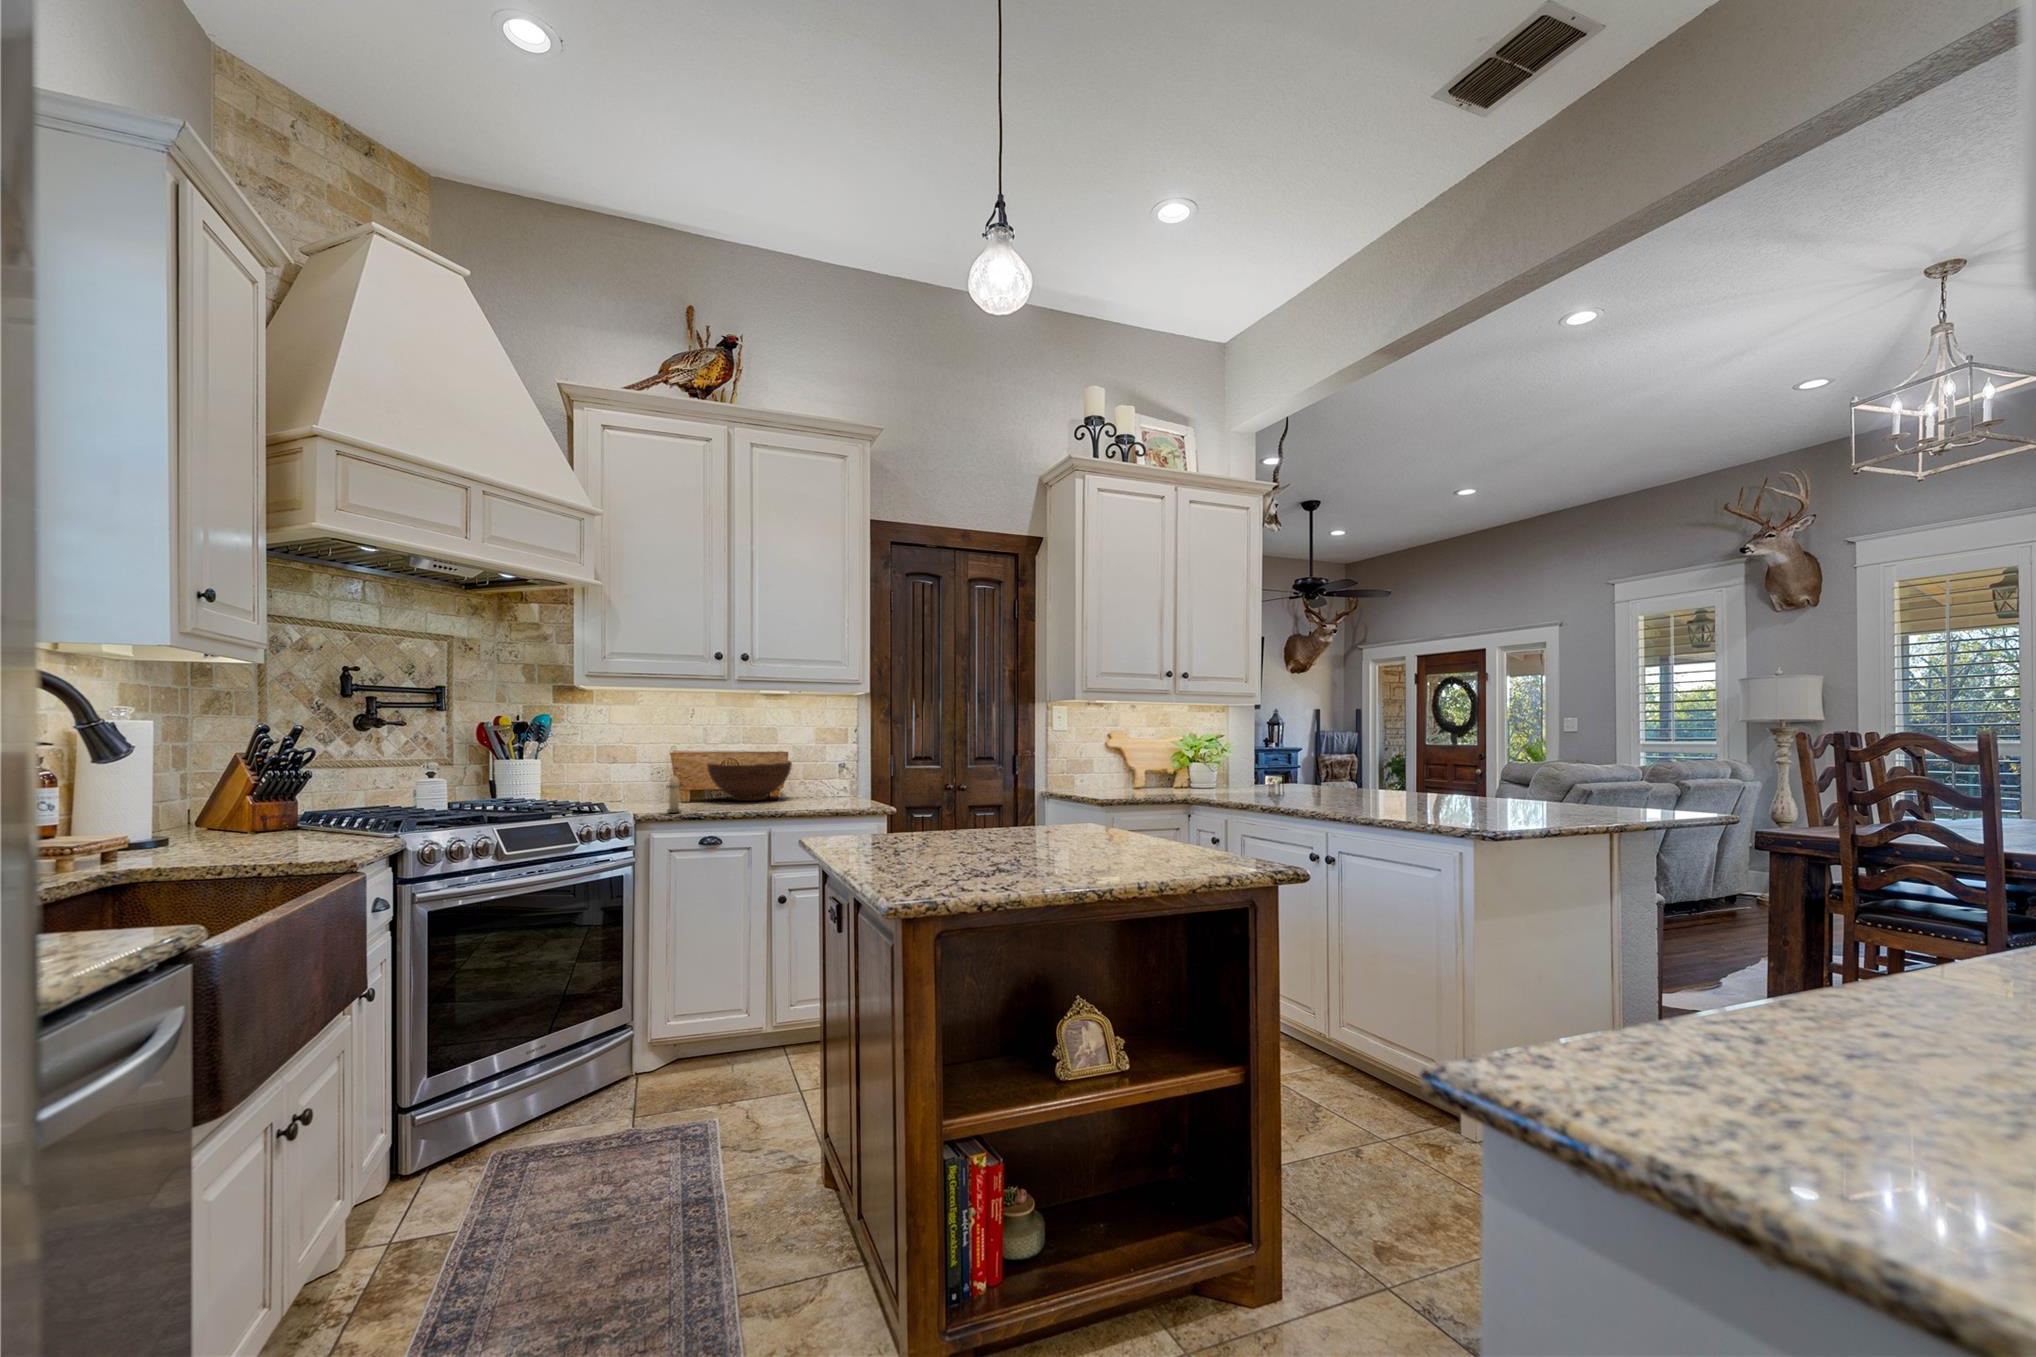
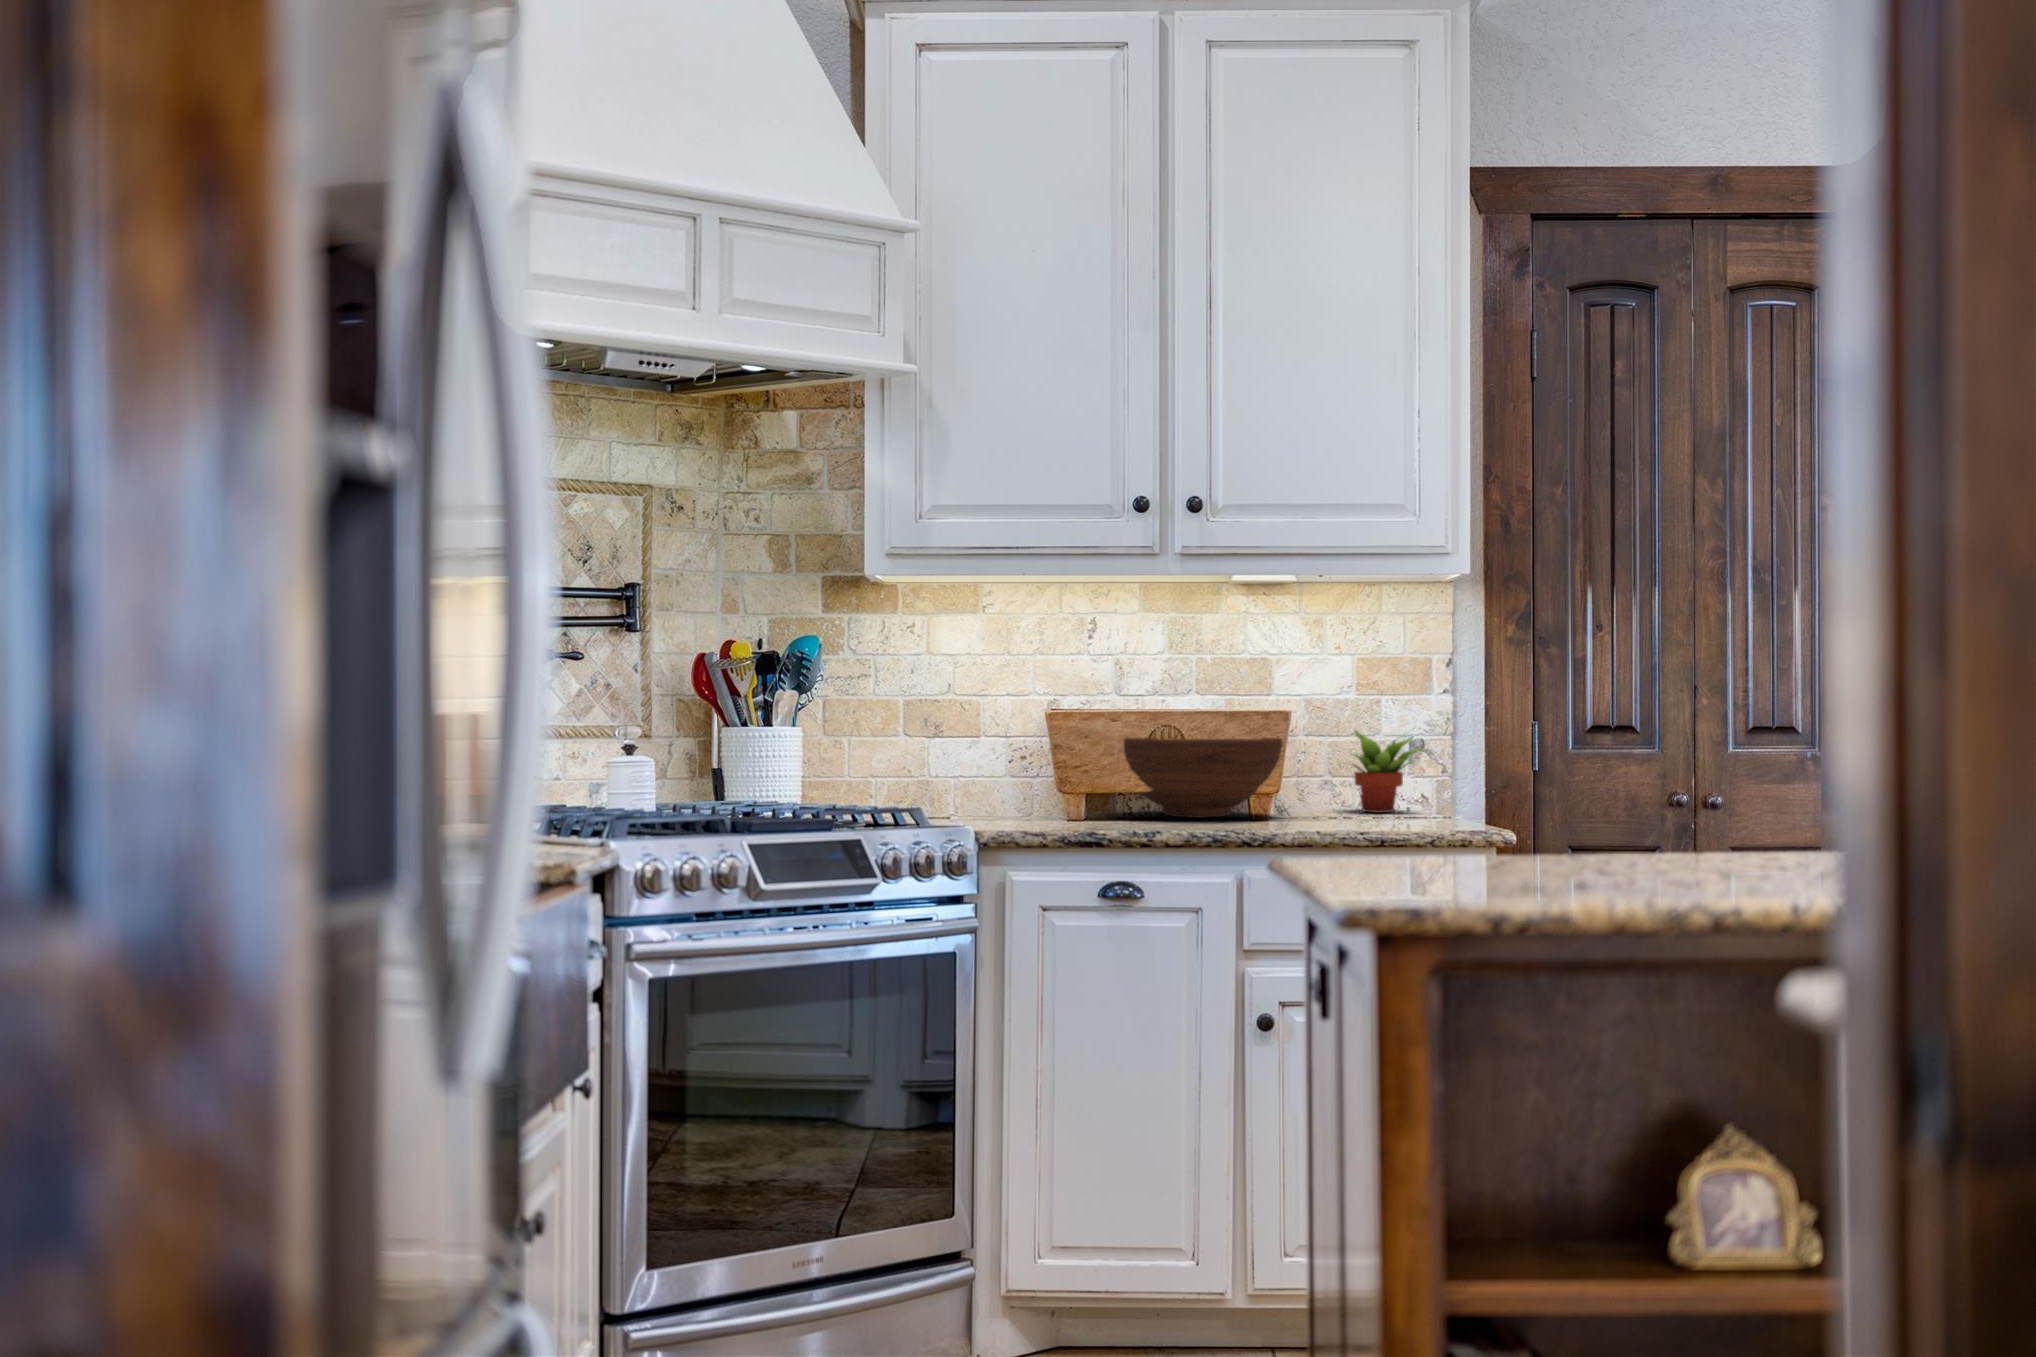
succulent plant: none [819,751,861,794] -> present [1340,730,1423,813]
candle: present [666,776,681,813] -> none [1035,748,1075,832]

